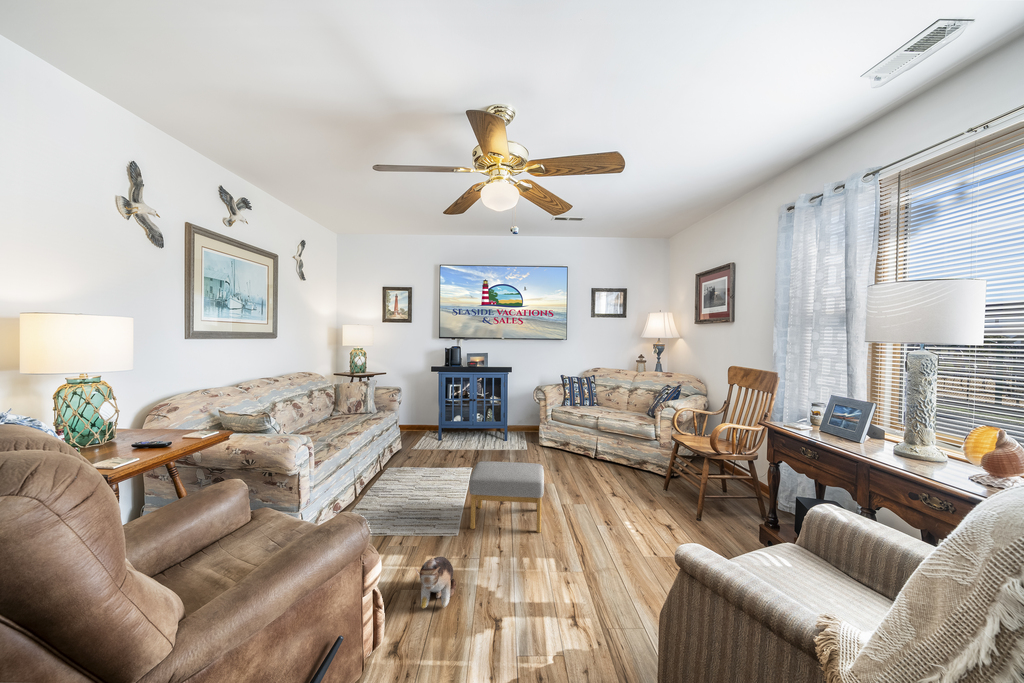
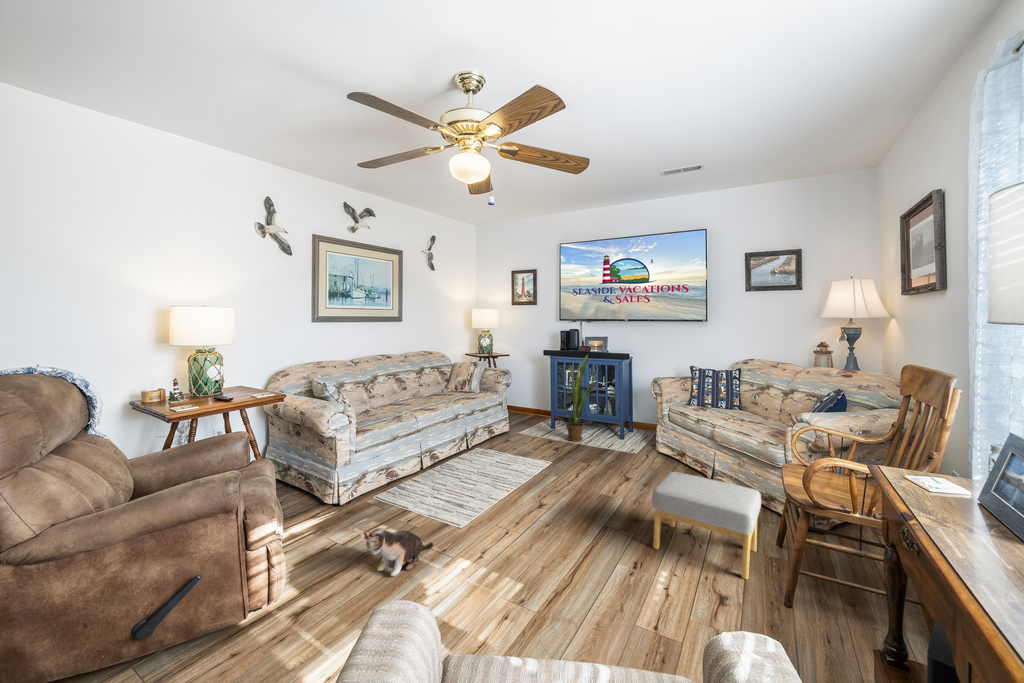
house plant: none [449,368,491,447] -> present [564,355,596,441]
footstool: present [469,461,544,533] -> present [652,472,761,579]

